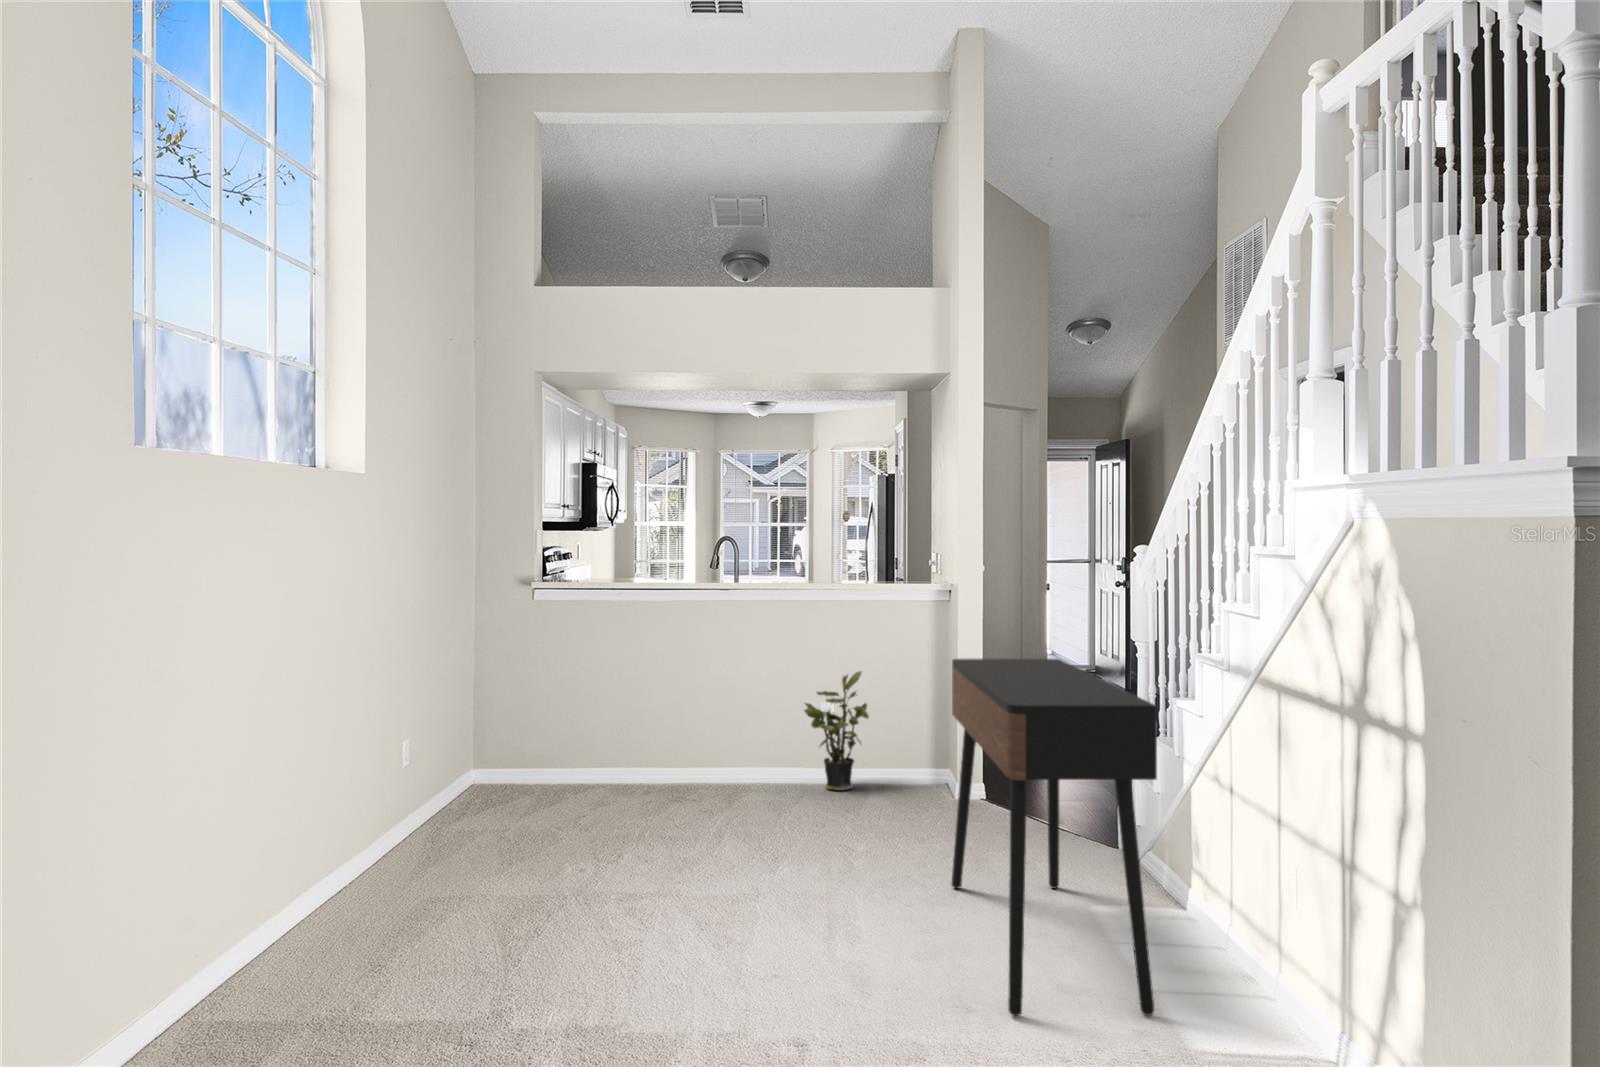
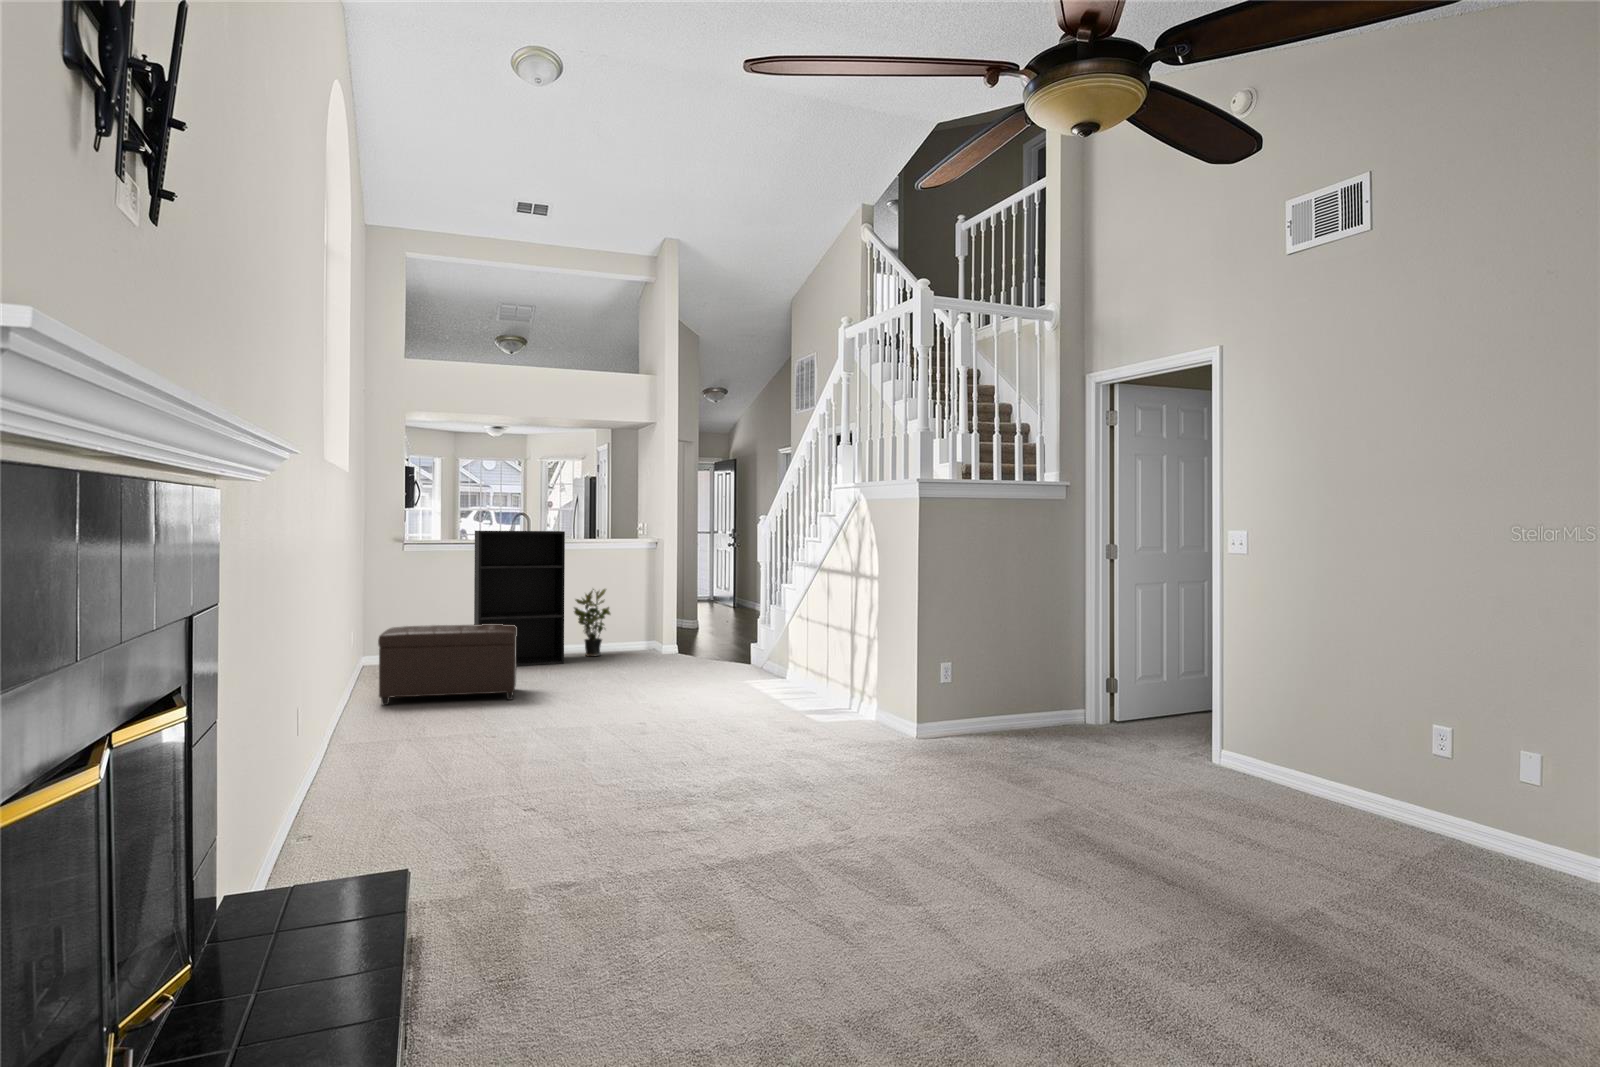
bookshelf: none [633,570,778,808] -> present [474,531,565,666]
console table: present [952,659,1157,1016] -> none [678,569,783,709]
ottoman: none [381,753,645,915] -> present [378,624,517,705]

